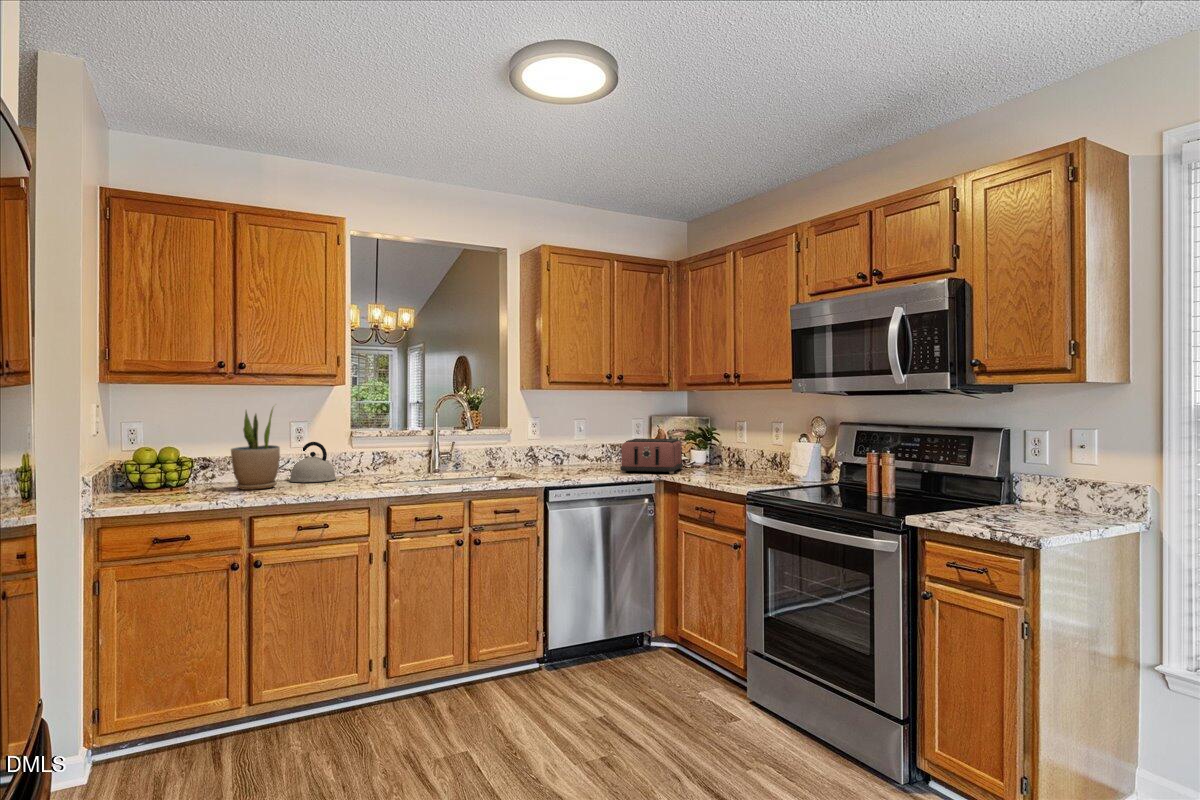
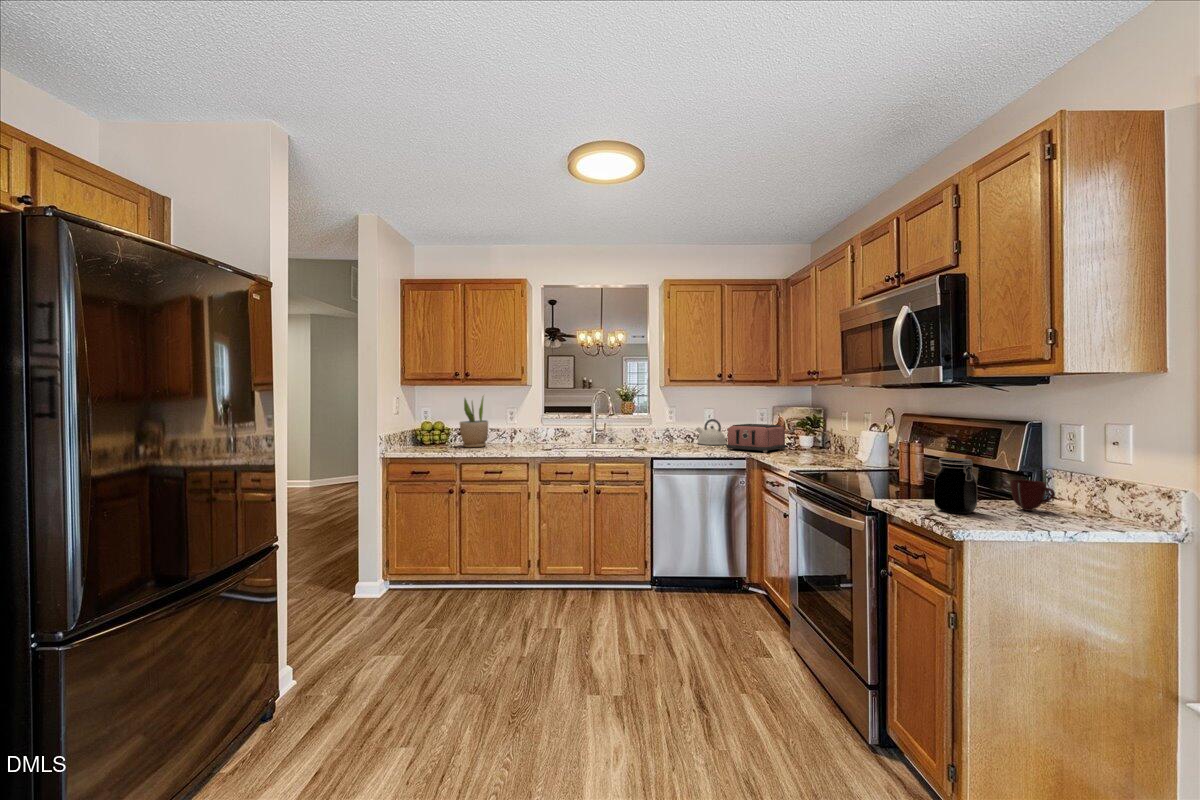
kettle: present [289,442,336,482] -> present [696,419,726,445]
jar: none [961,467,1000,522] -> present [934,458,977,514]
mug: none [1008,485,1049,514] -> present [1010,480,1055,511]

